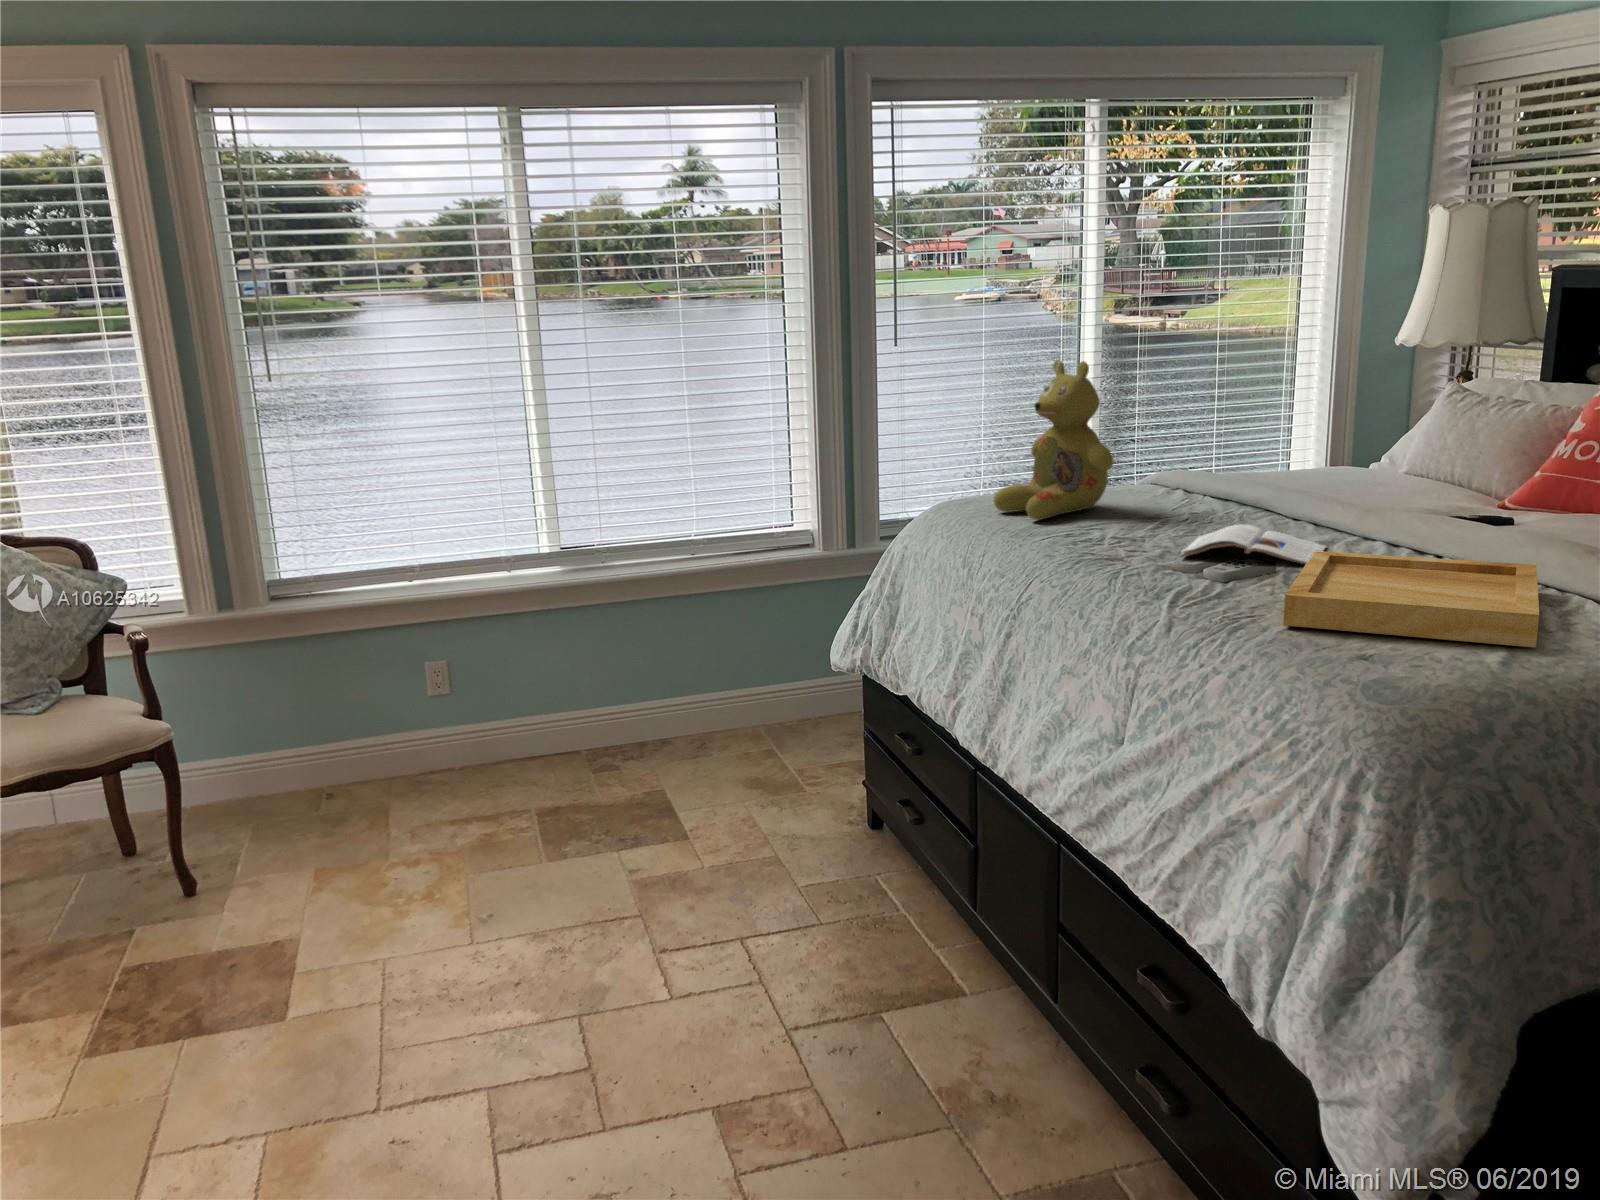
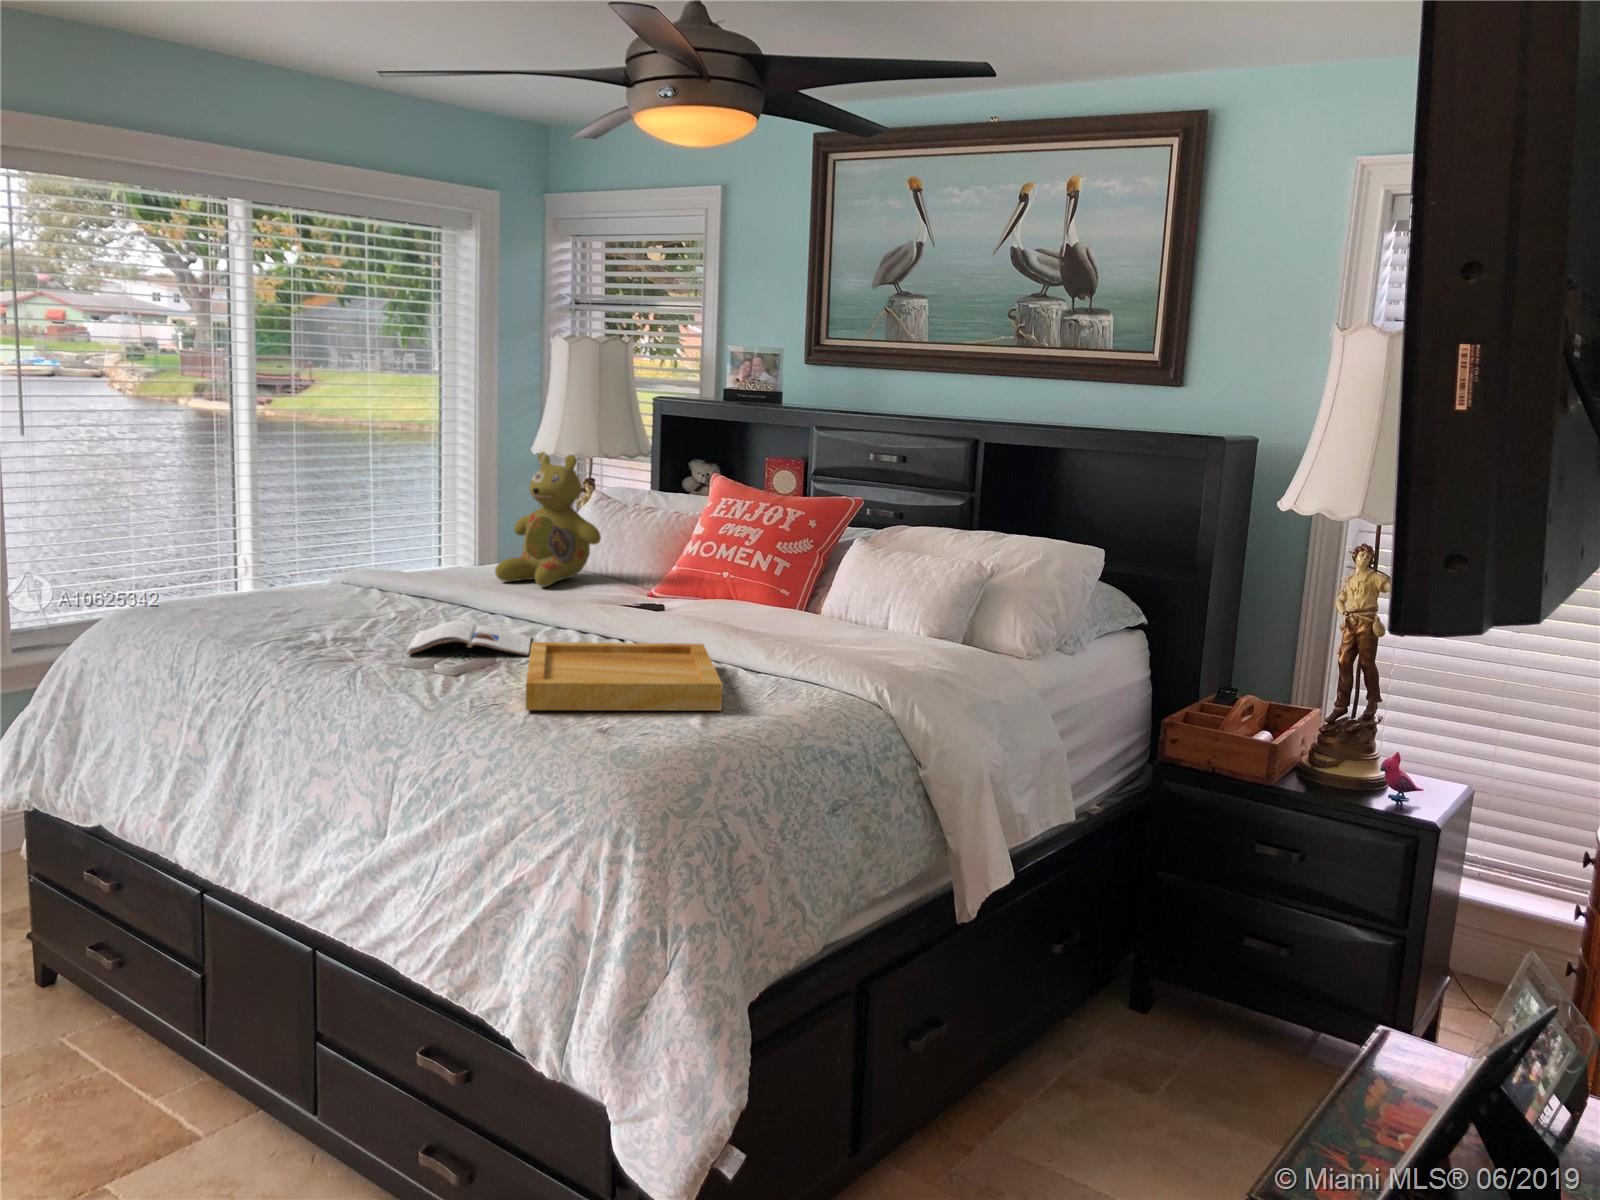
stuffed bear: present [994,359,1113,520] -> present [495,452,601,587]

